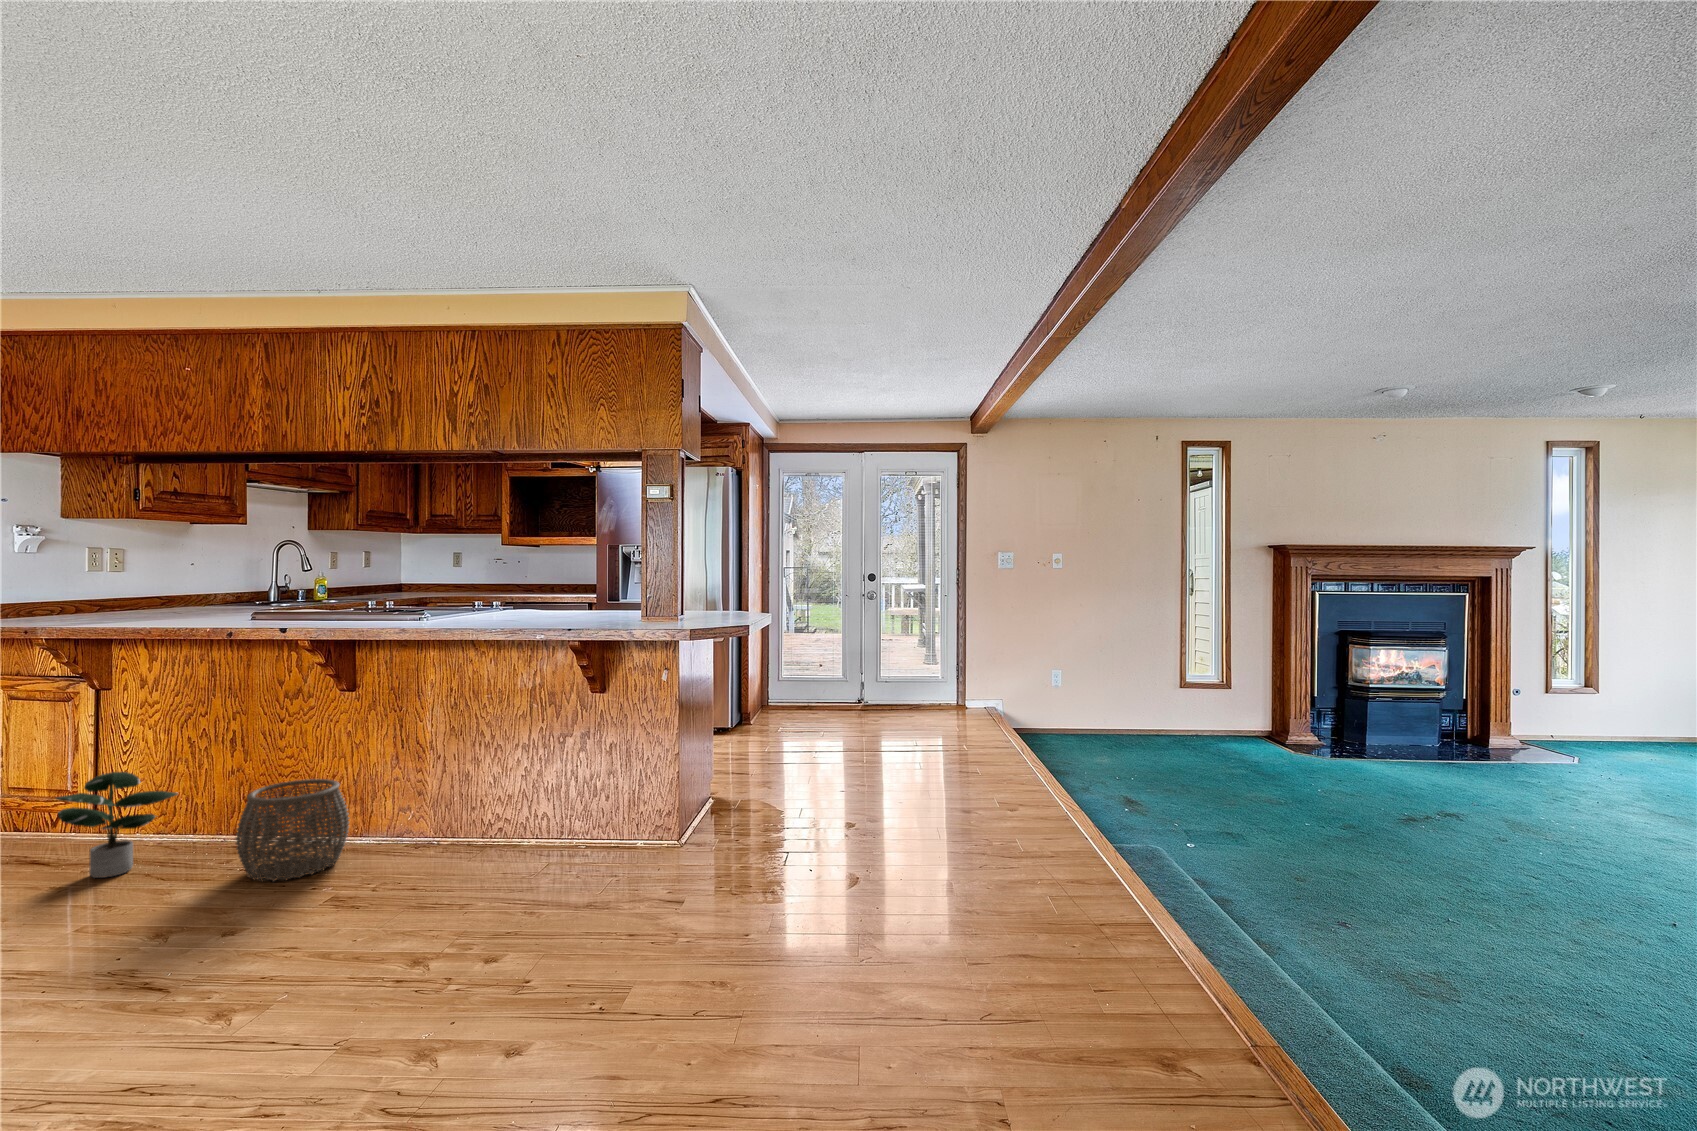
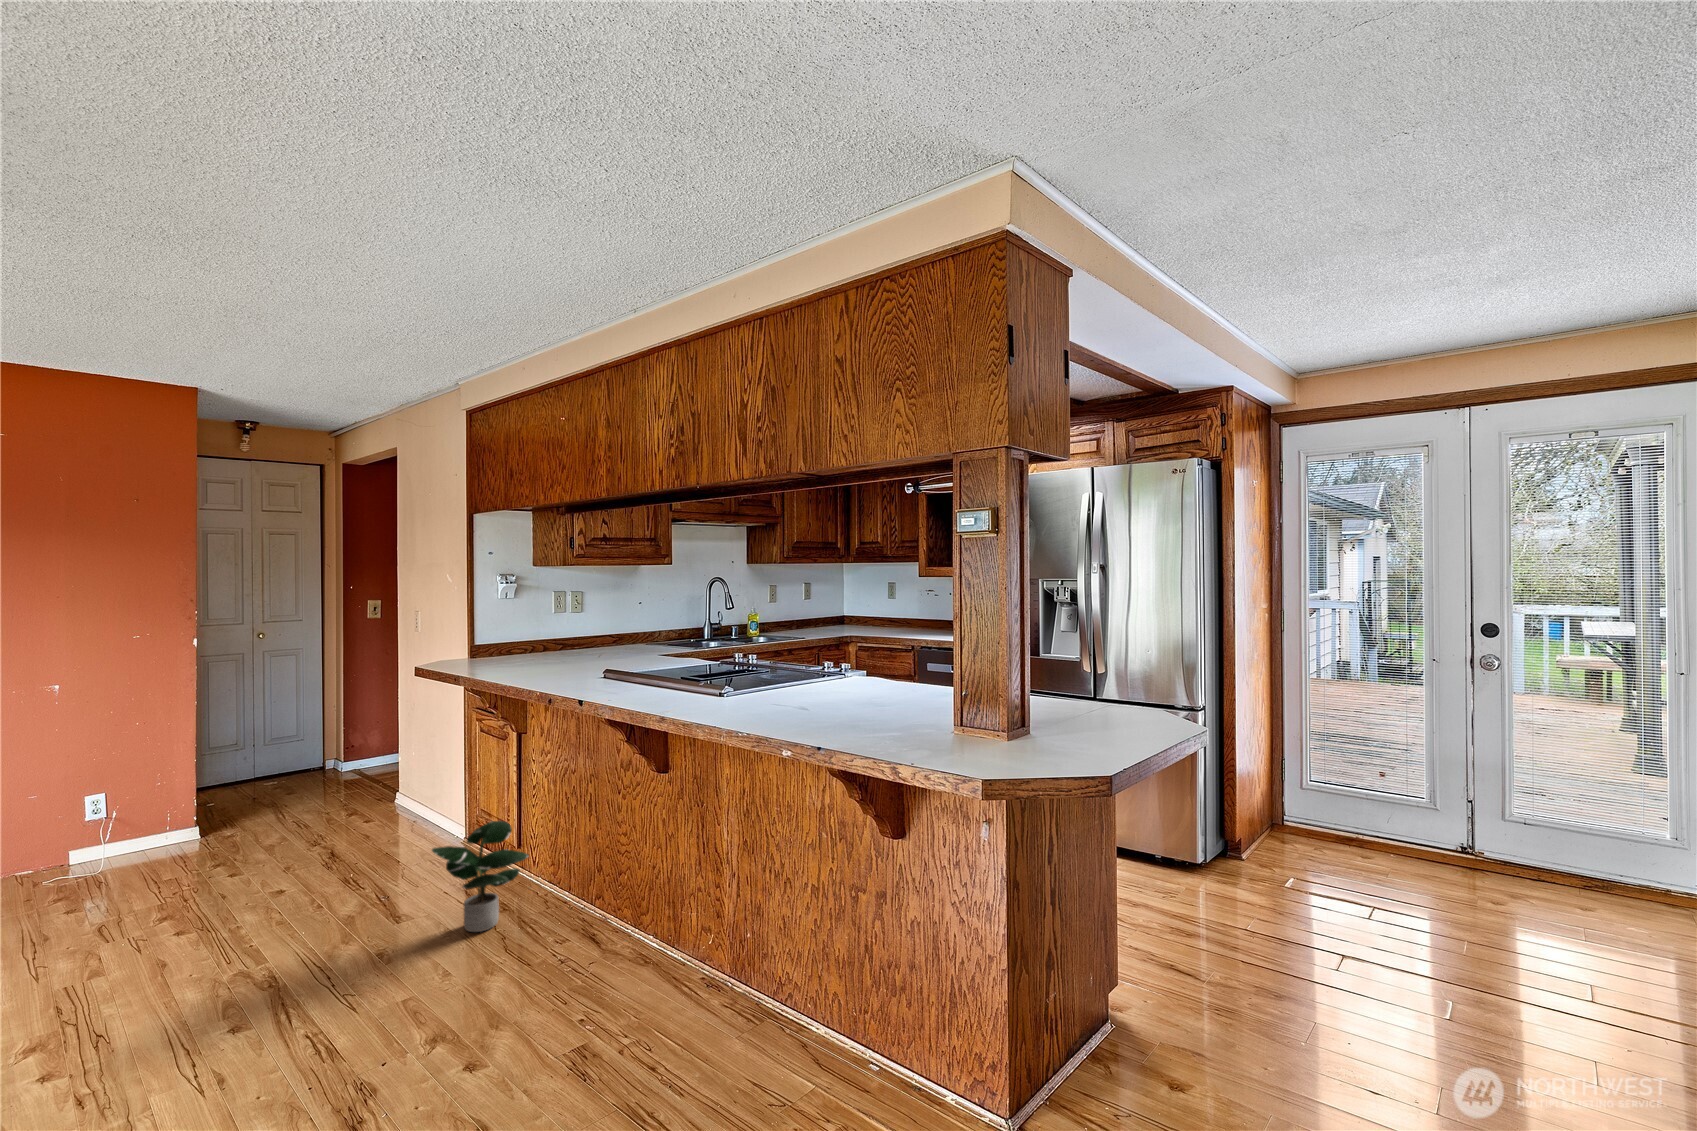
woven basket: present [236,779,349,881] -> none [526,872,640,1004]

